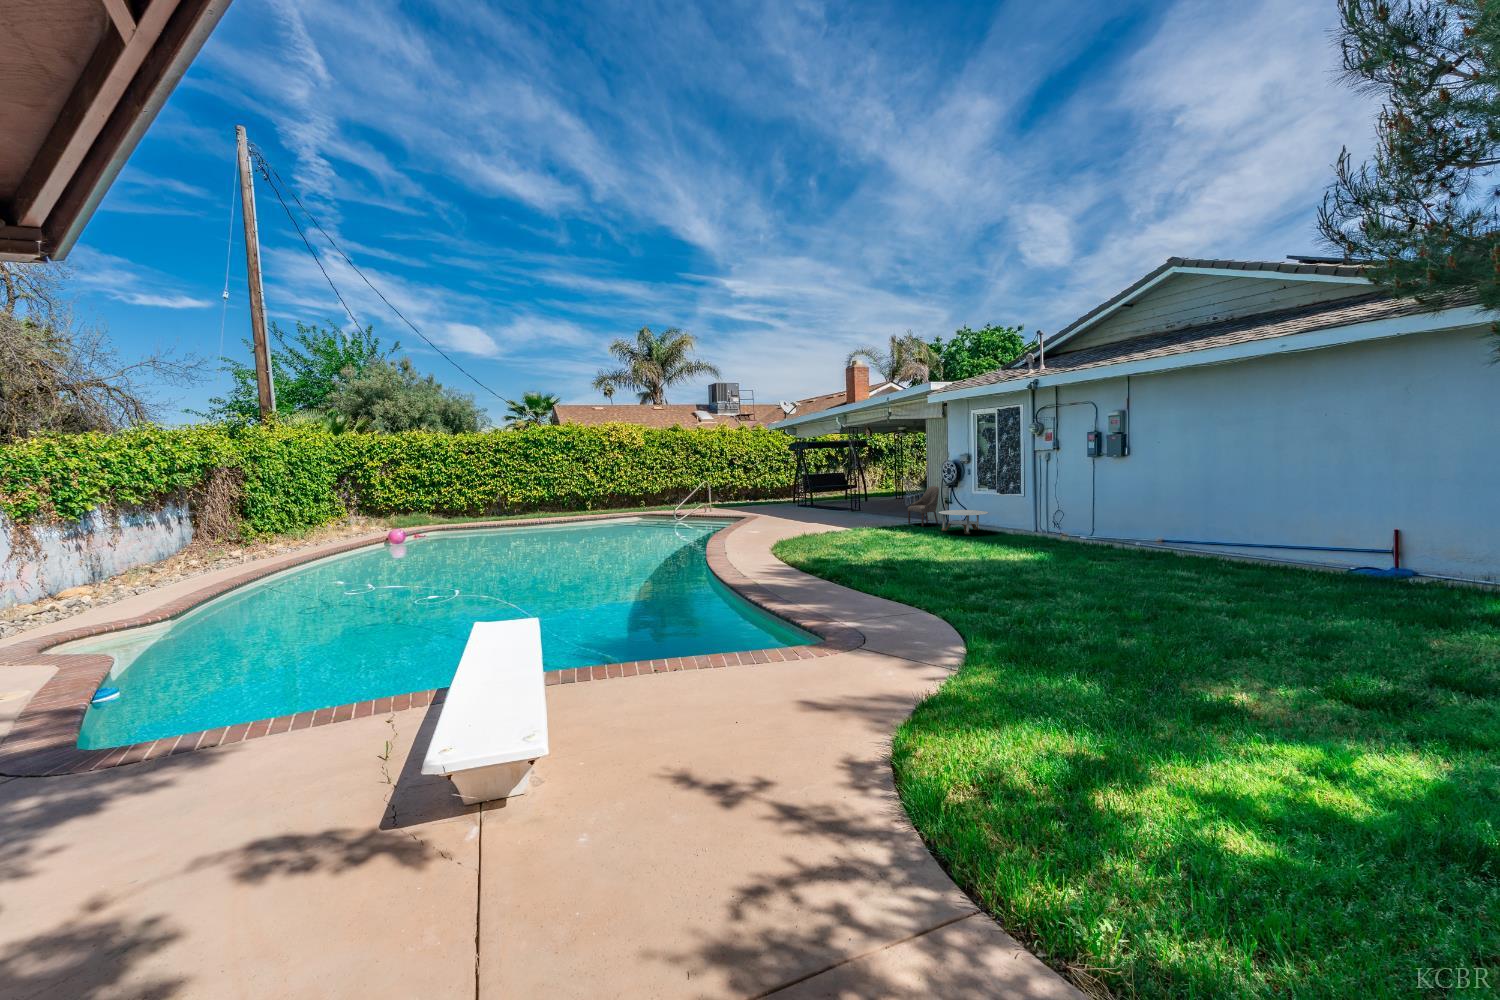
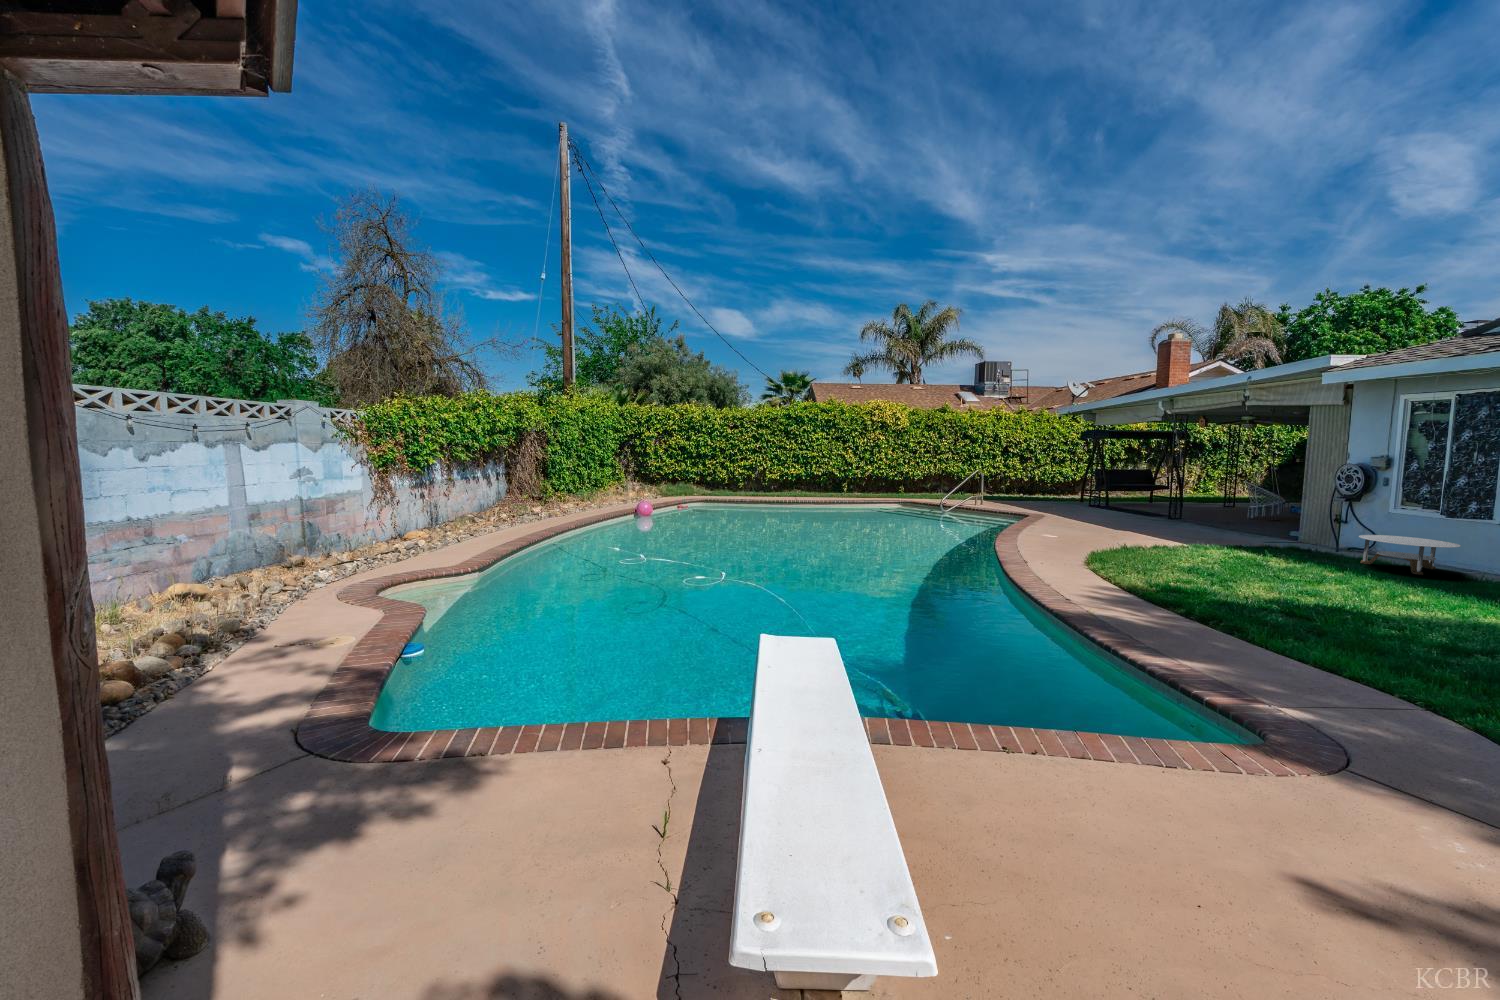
chair: present [907,486,939,526] -> none [1288,497,1351,553]

